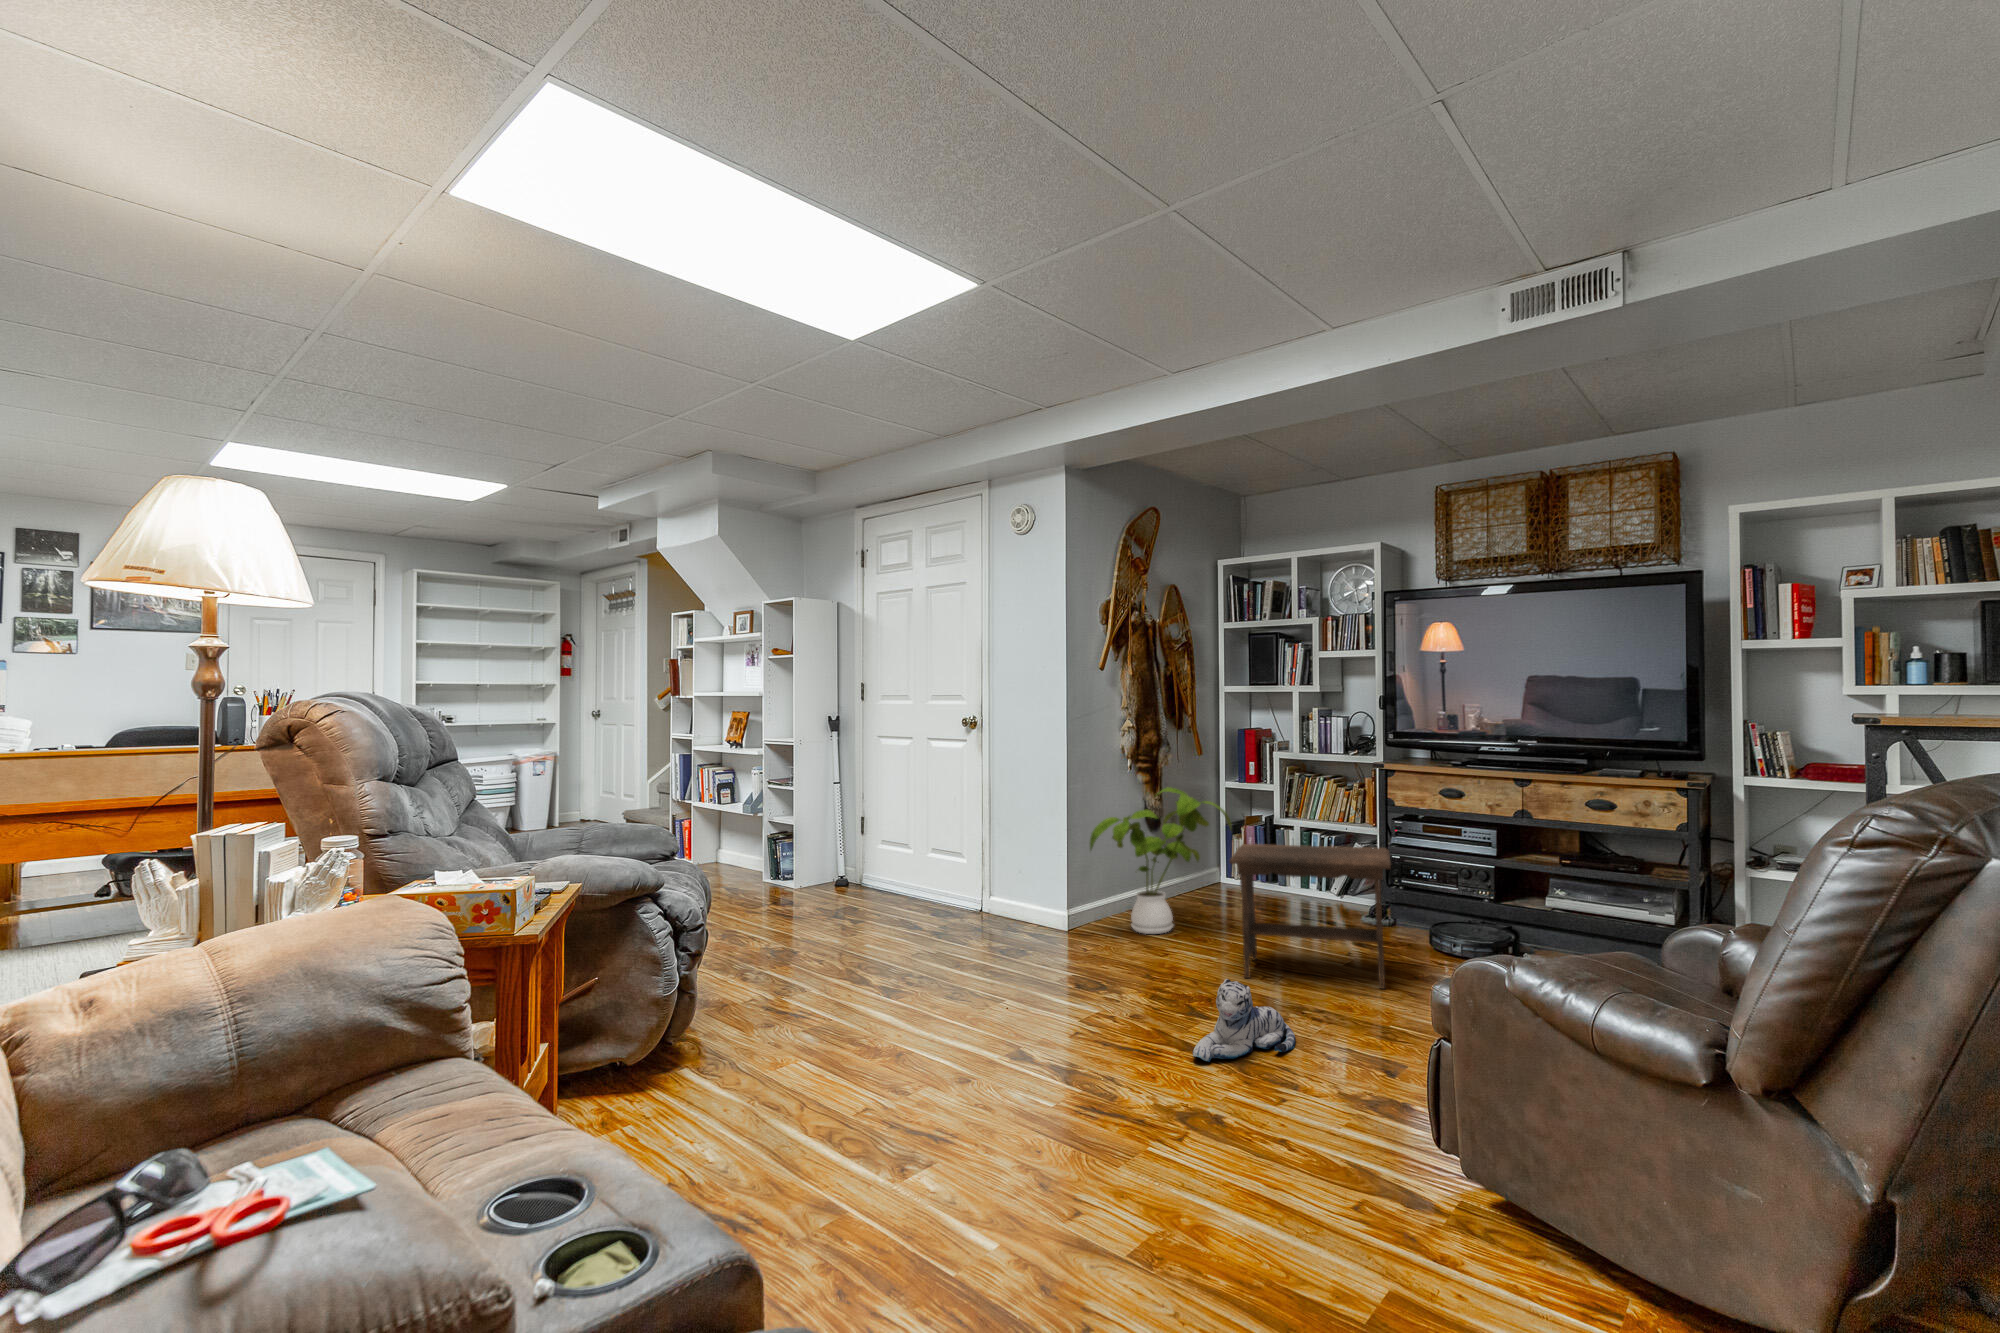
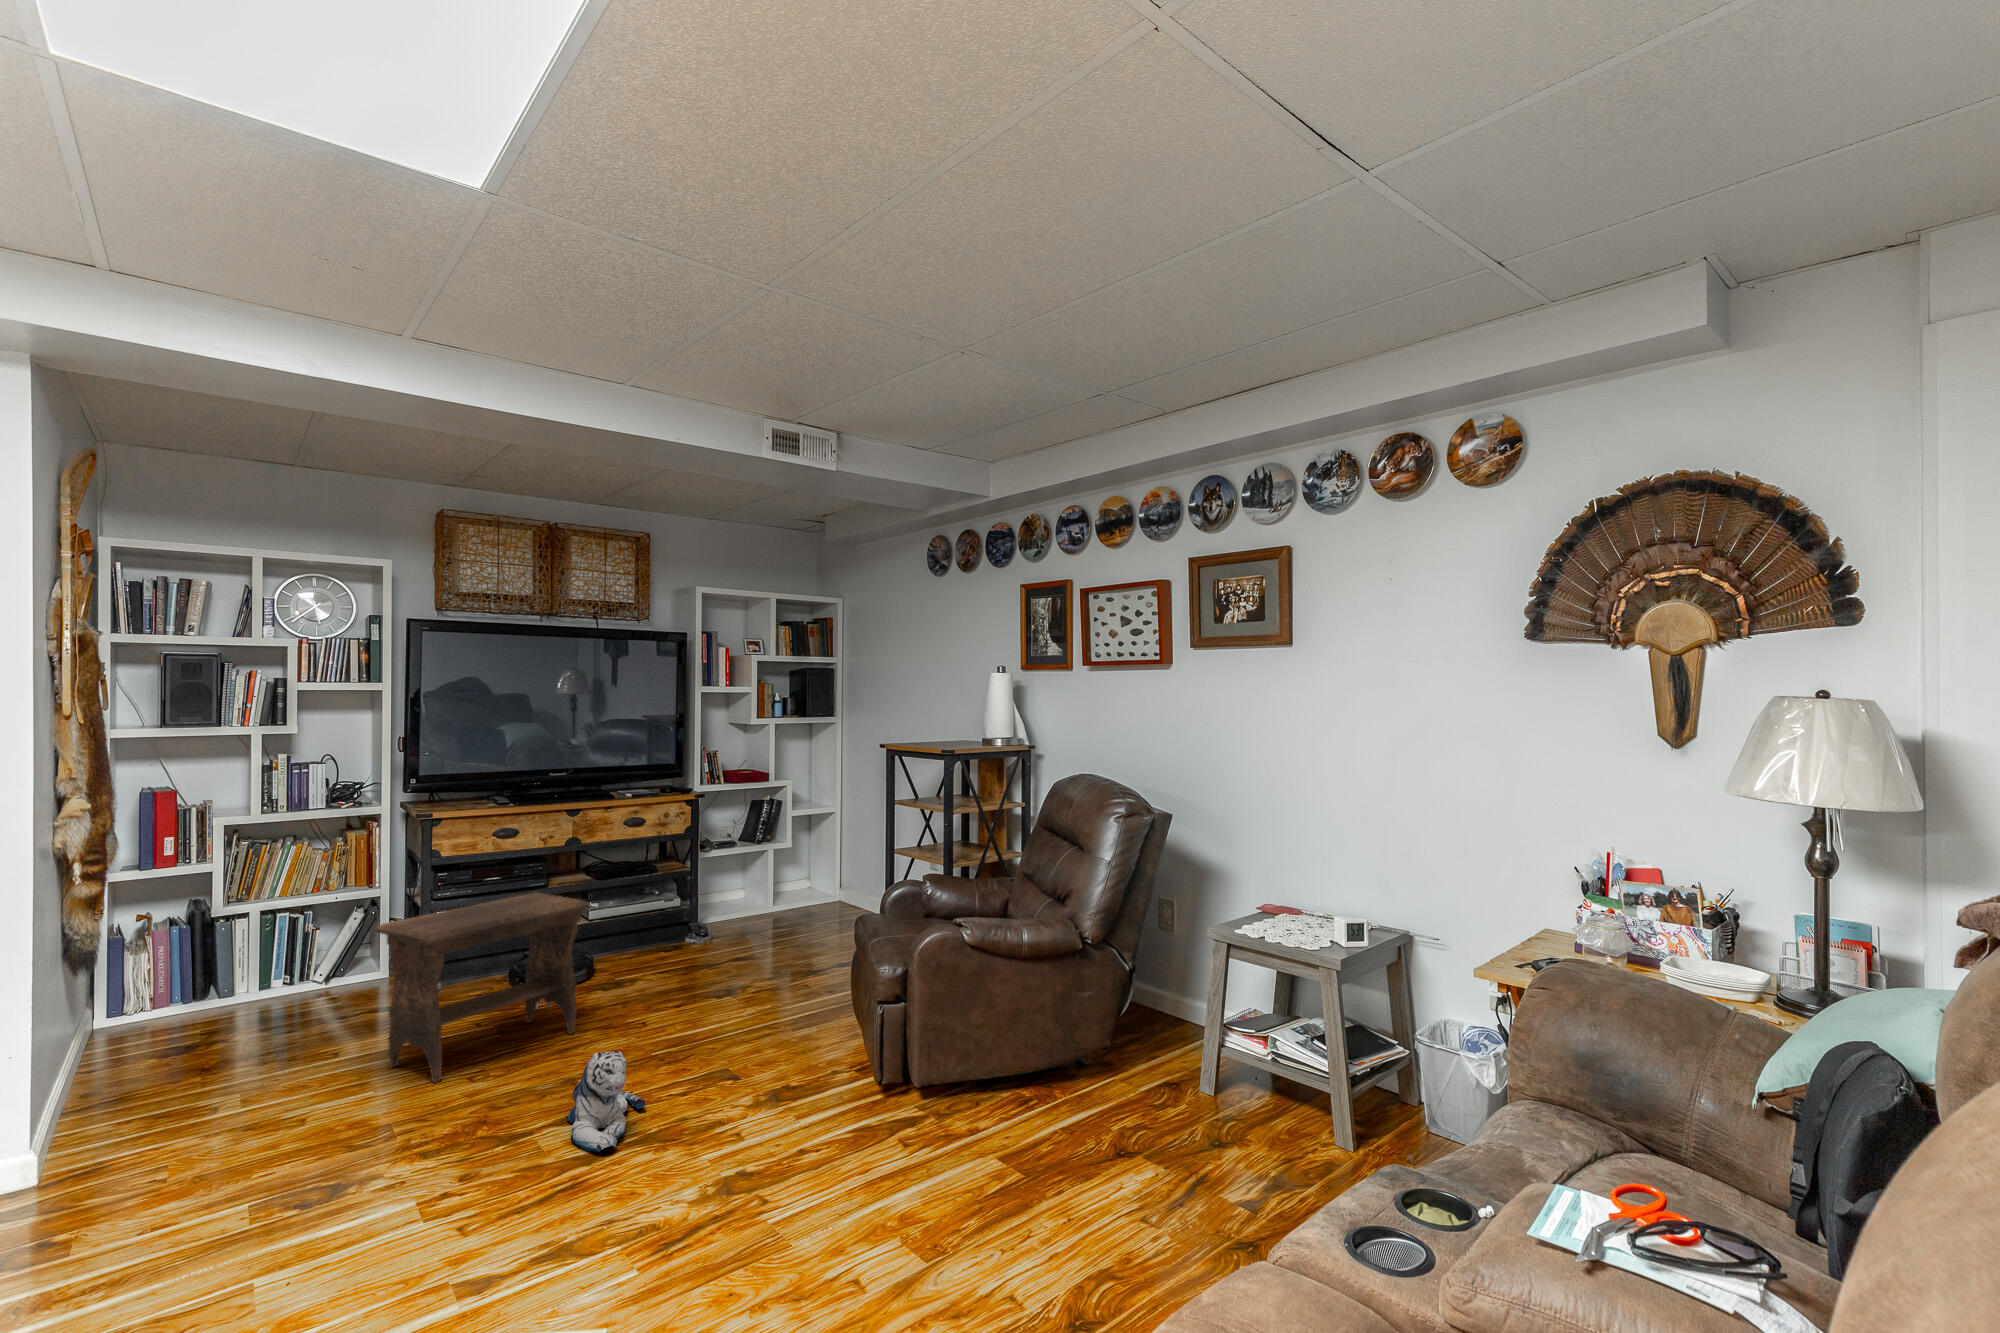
house plant: present [1090,787,1232,934] -> none [79,872,313,1111]

